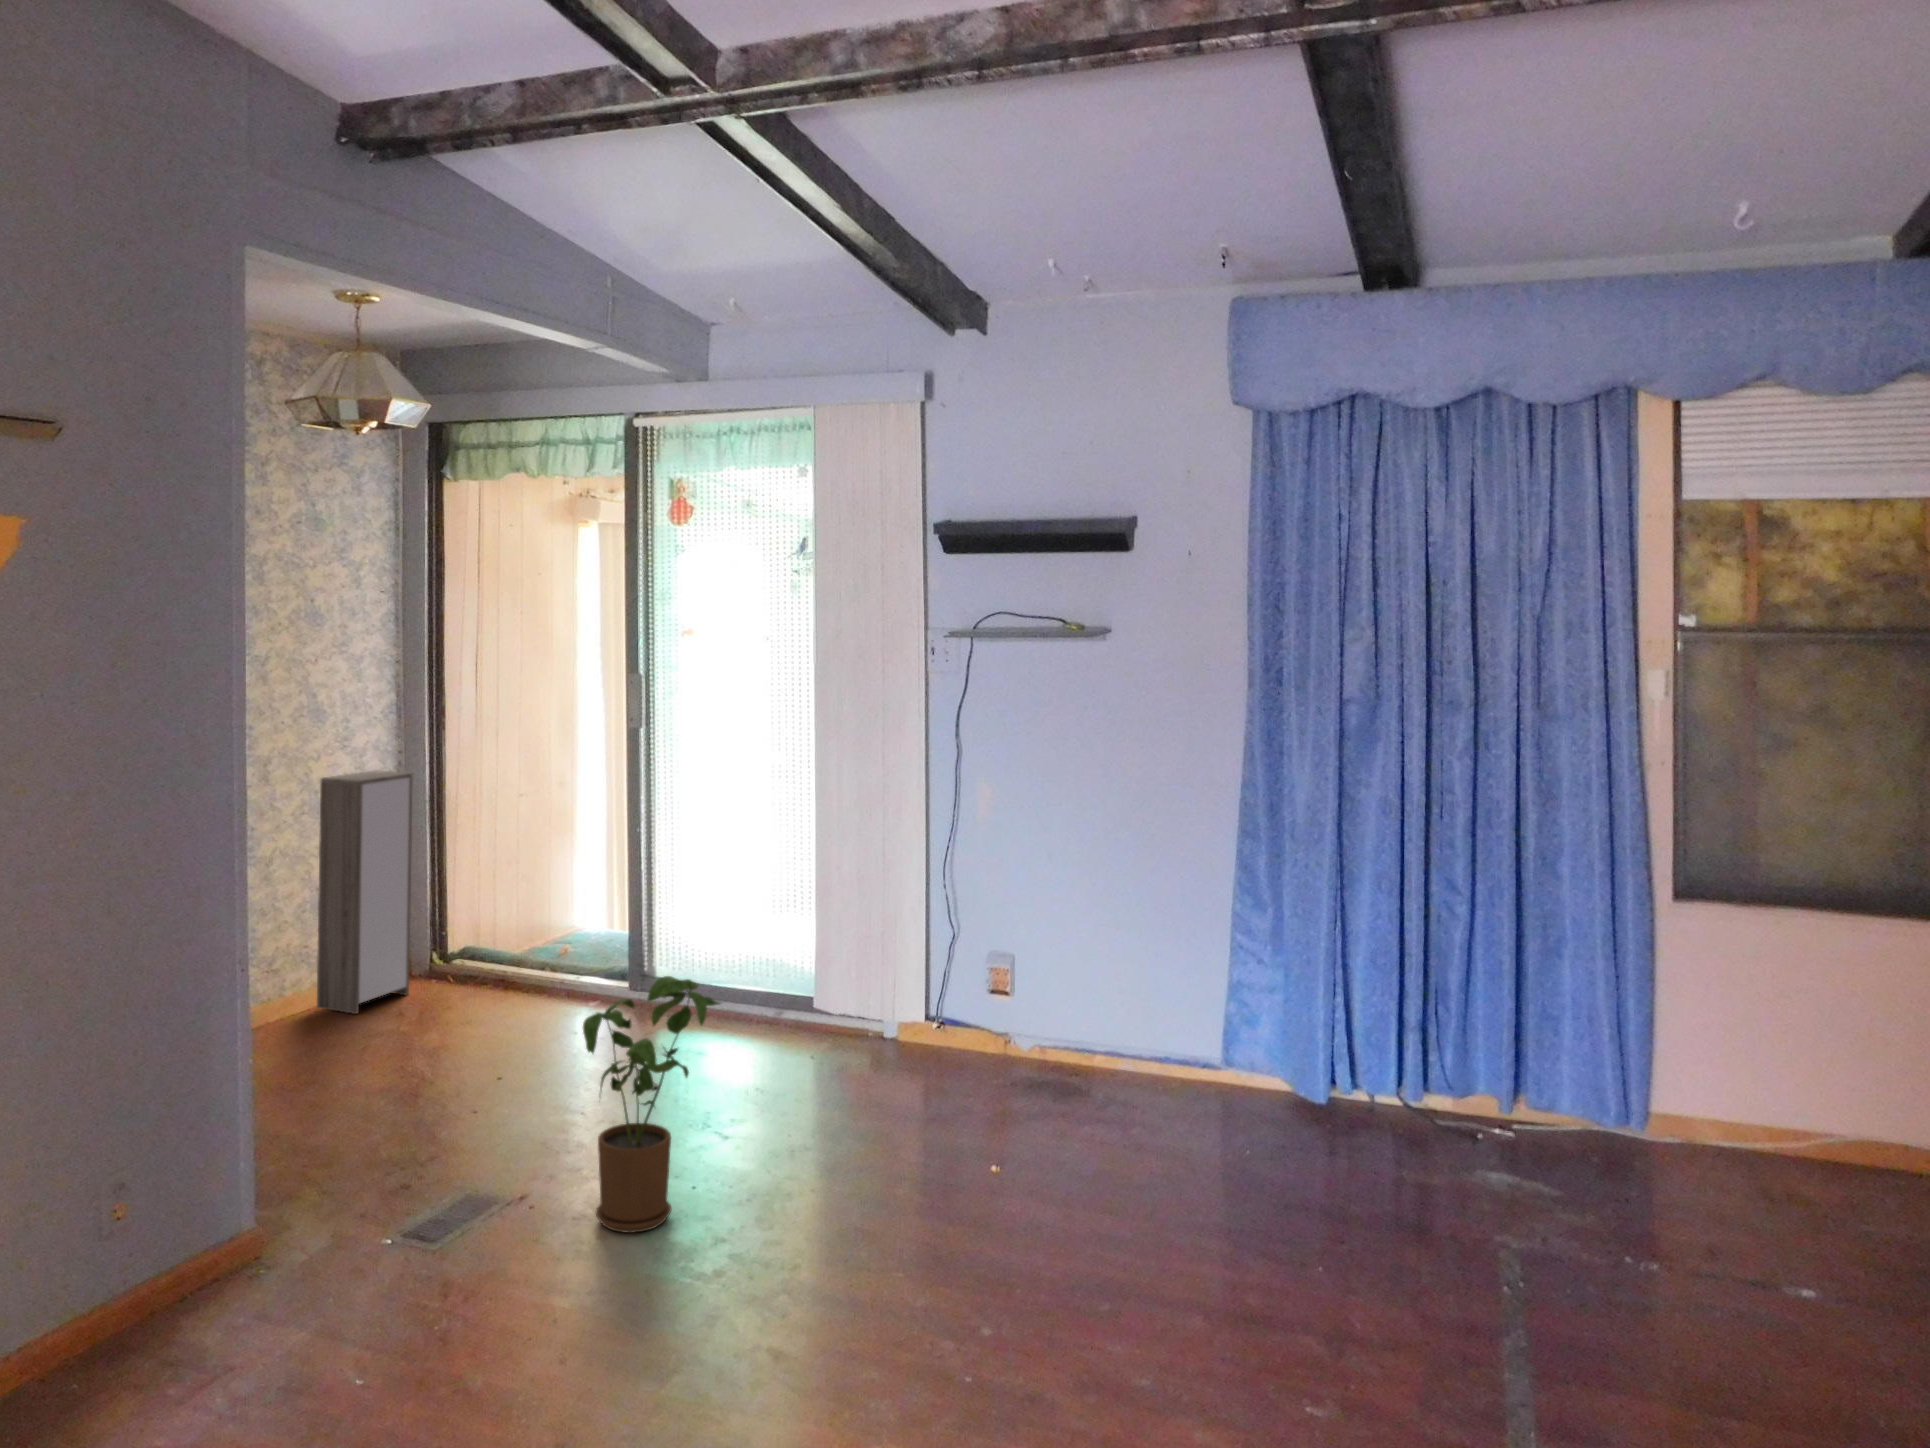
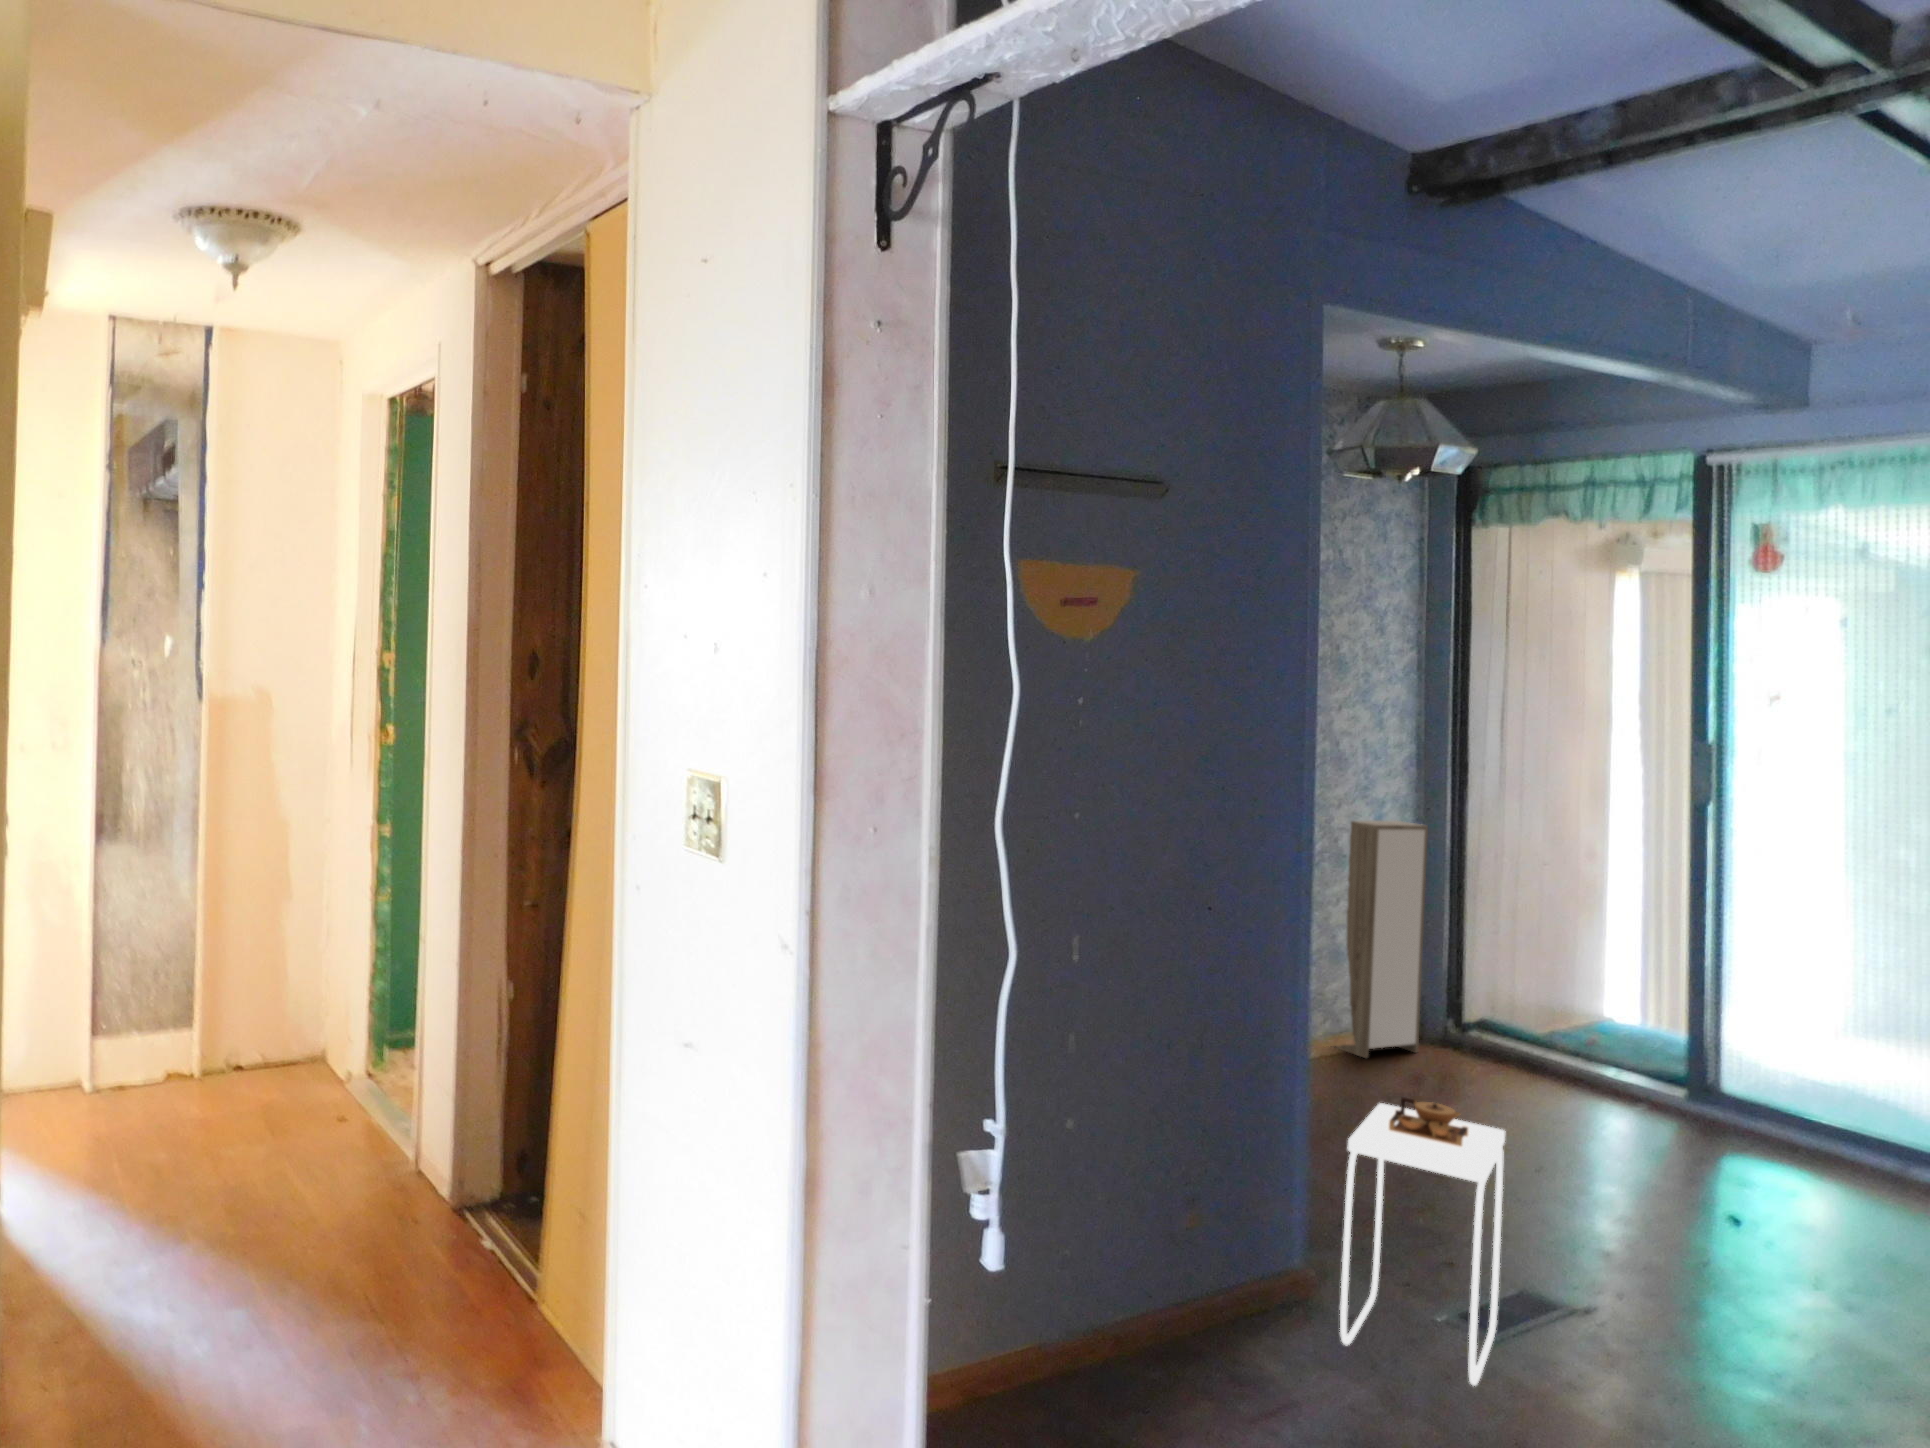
house plant: present [583,976,721,1233] -> none [1668,1069,1862,1354]
side table: none [263,1089,435,1374] -> present [1340,1097,1505,1386]

